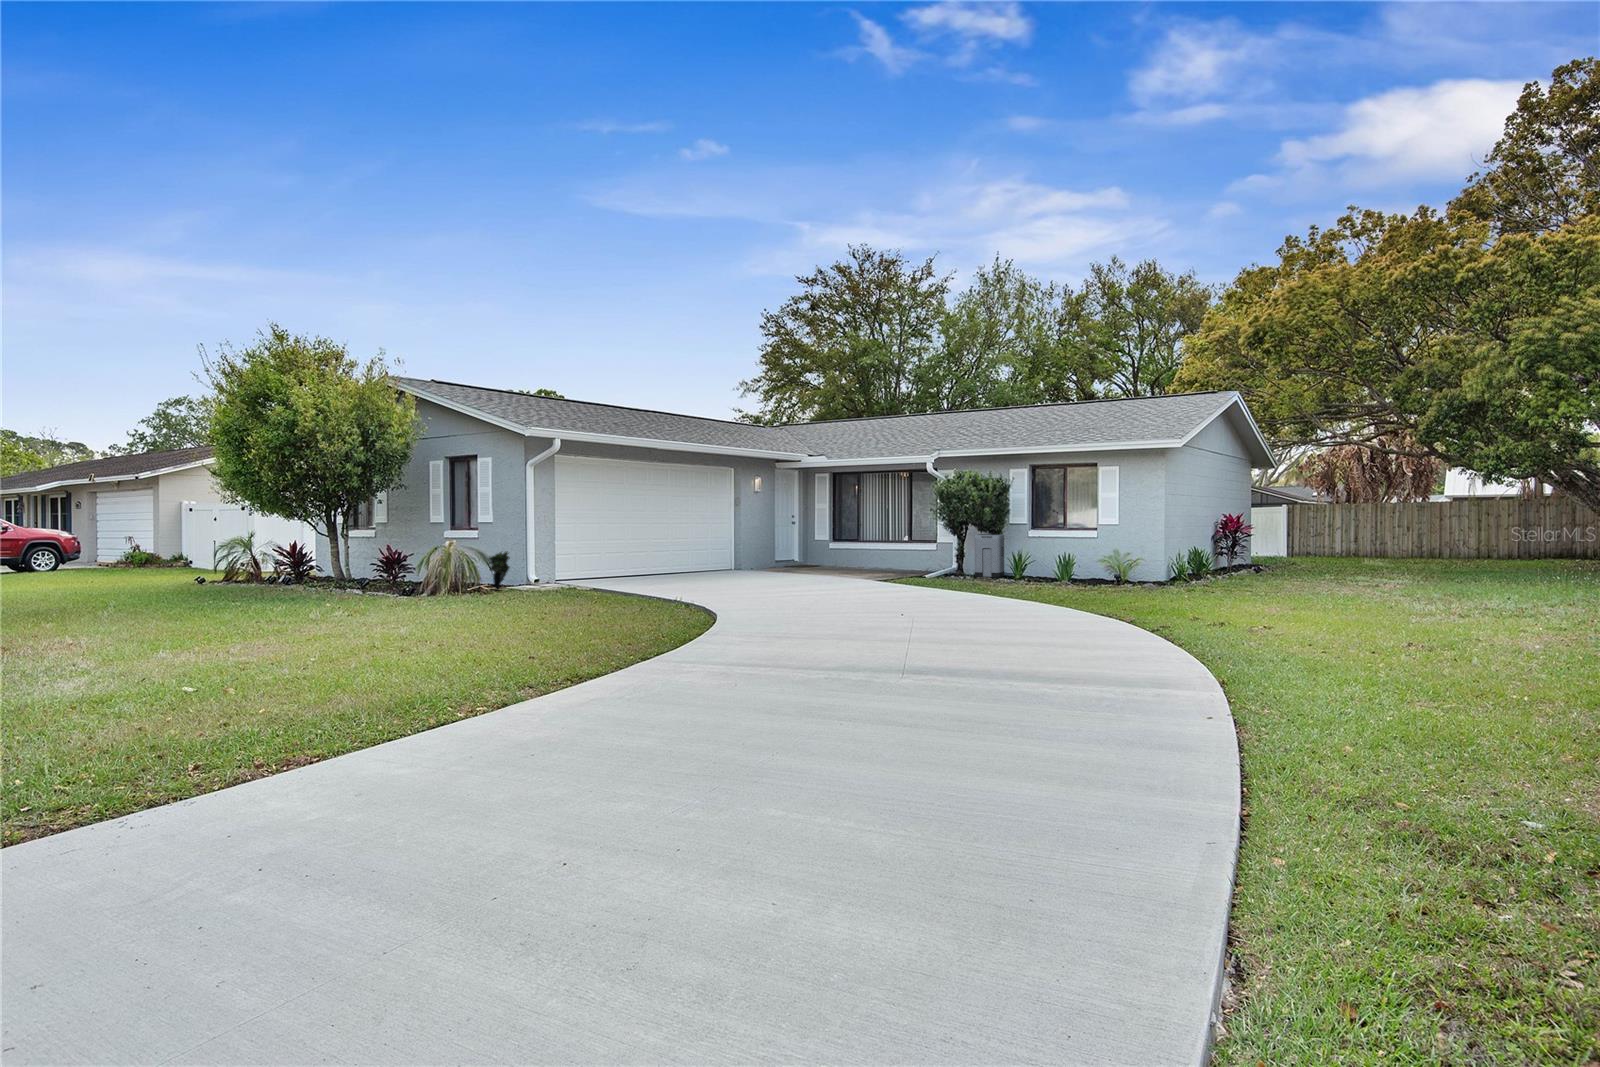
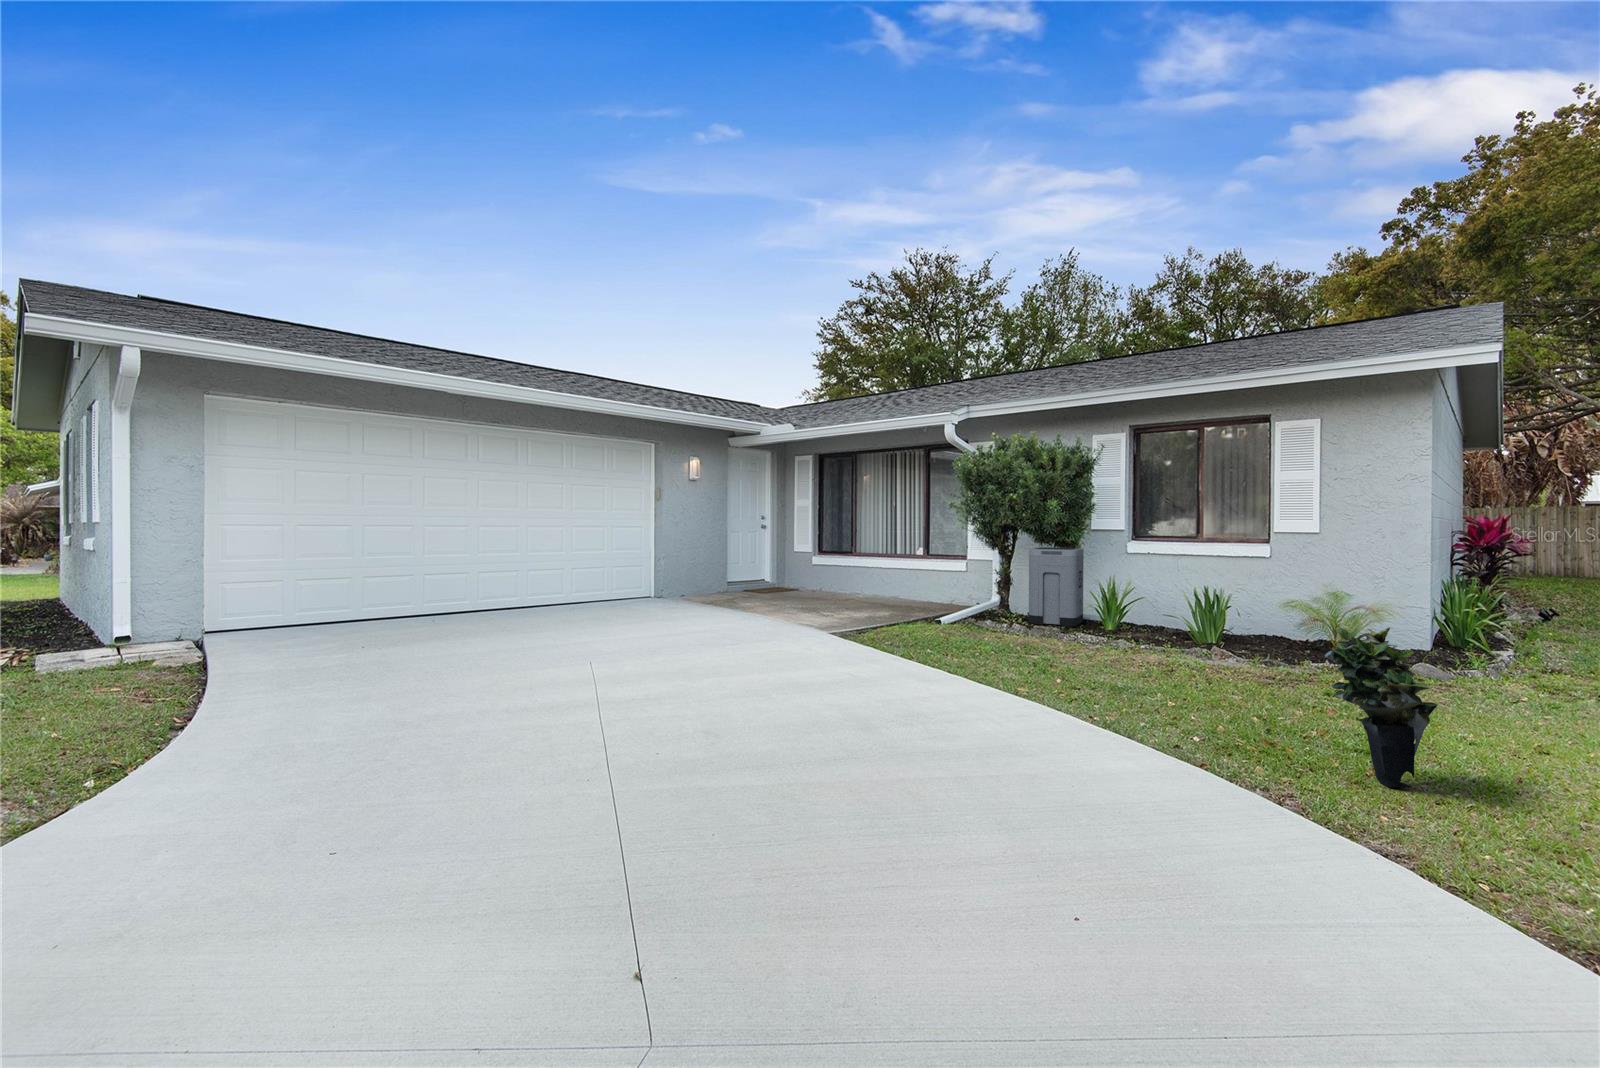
potted plant: present [489,552,510,590] -> present [1325,626,1438,788]

